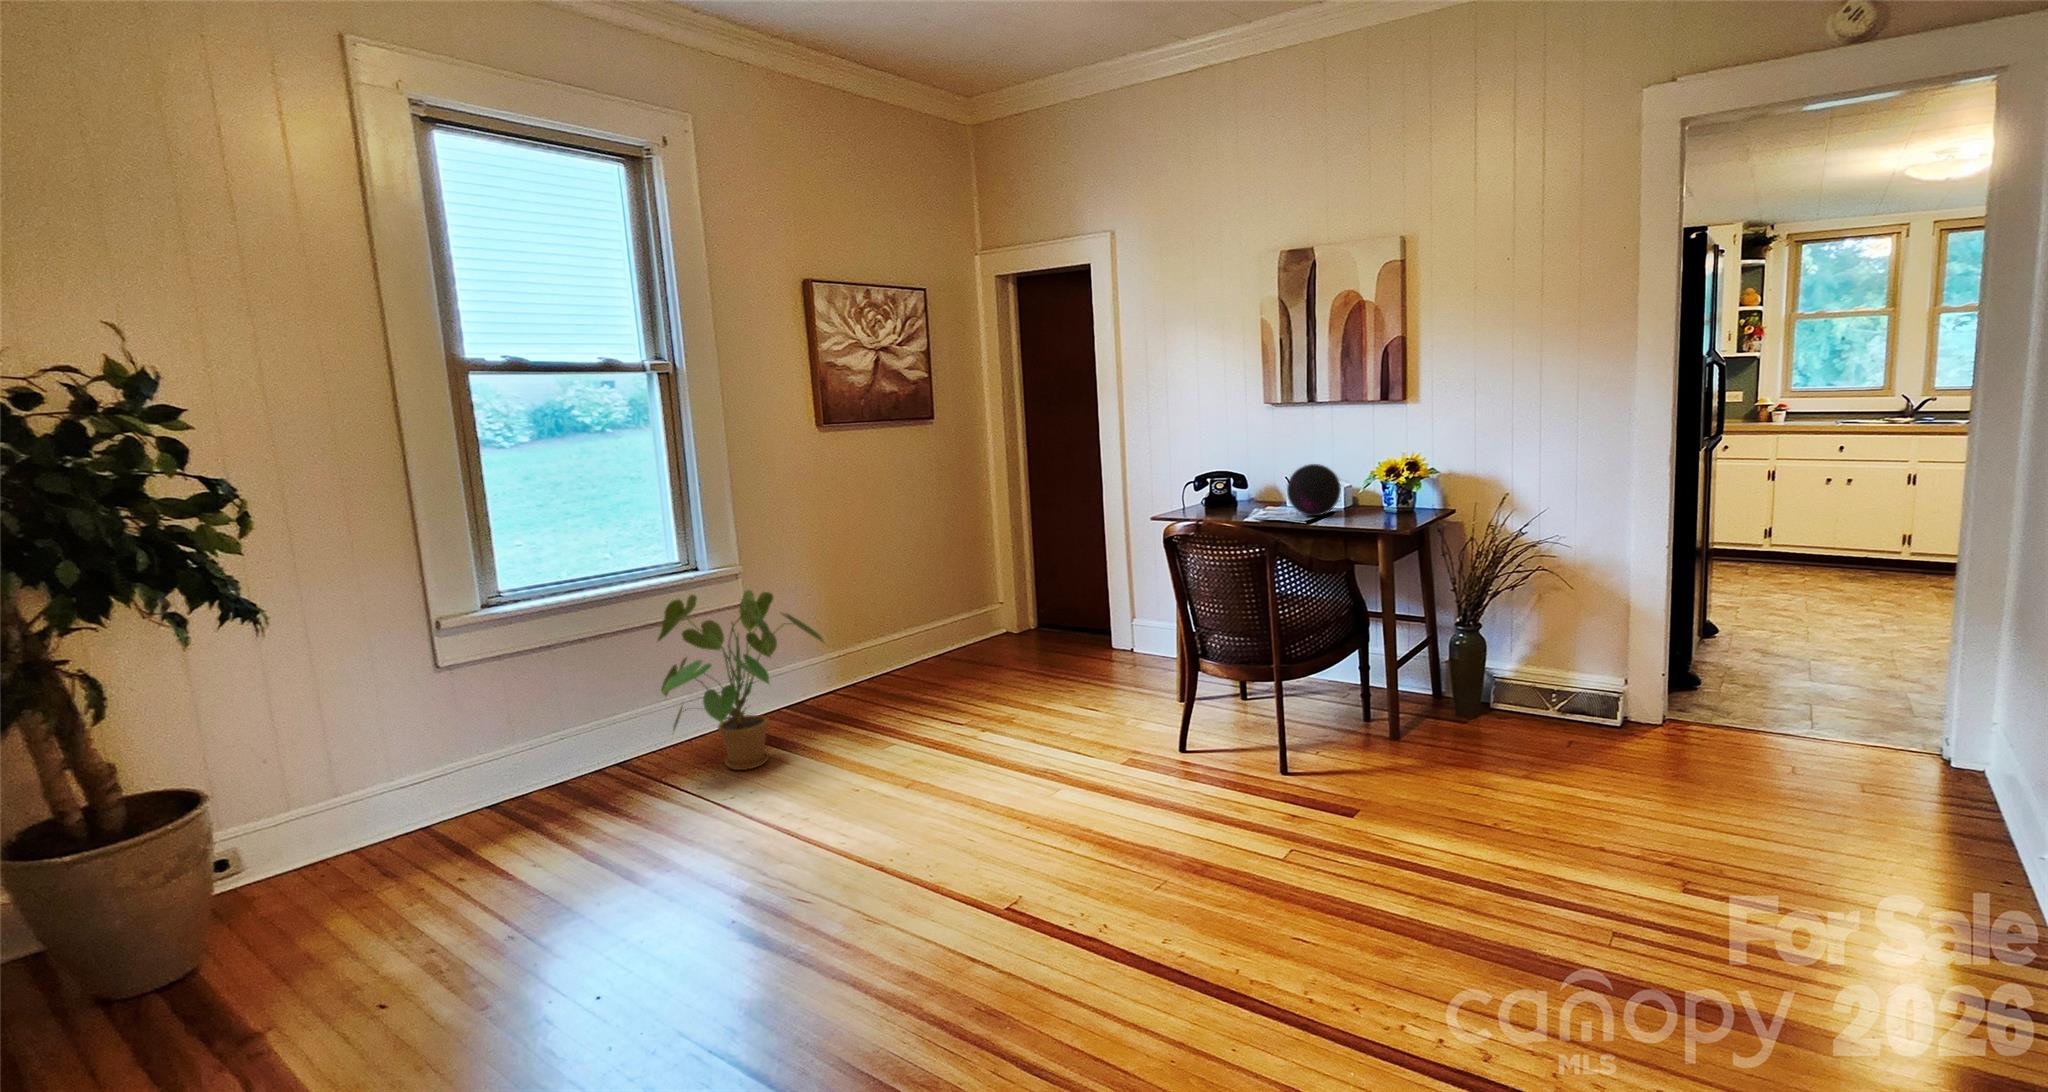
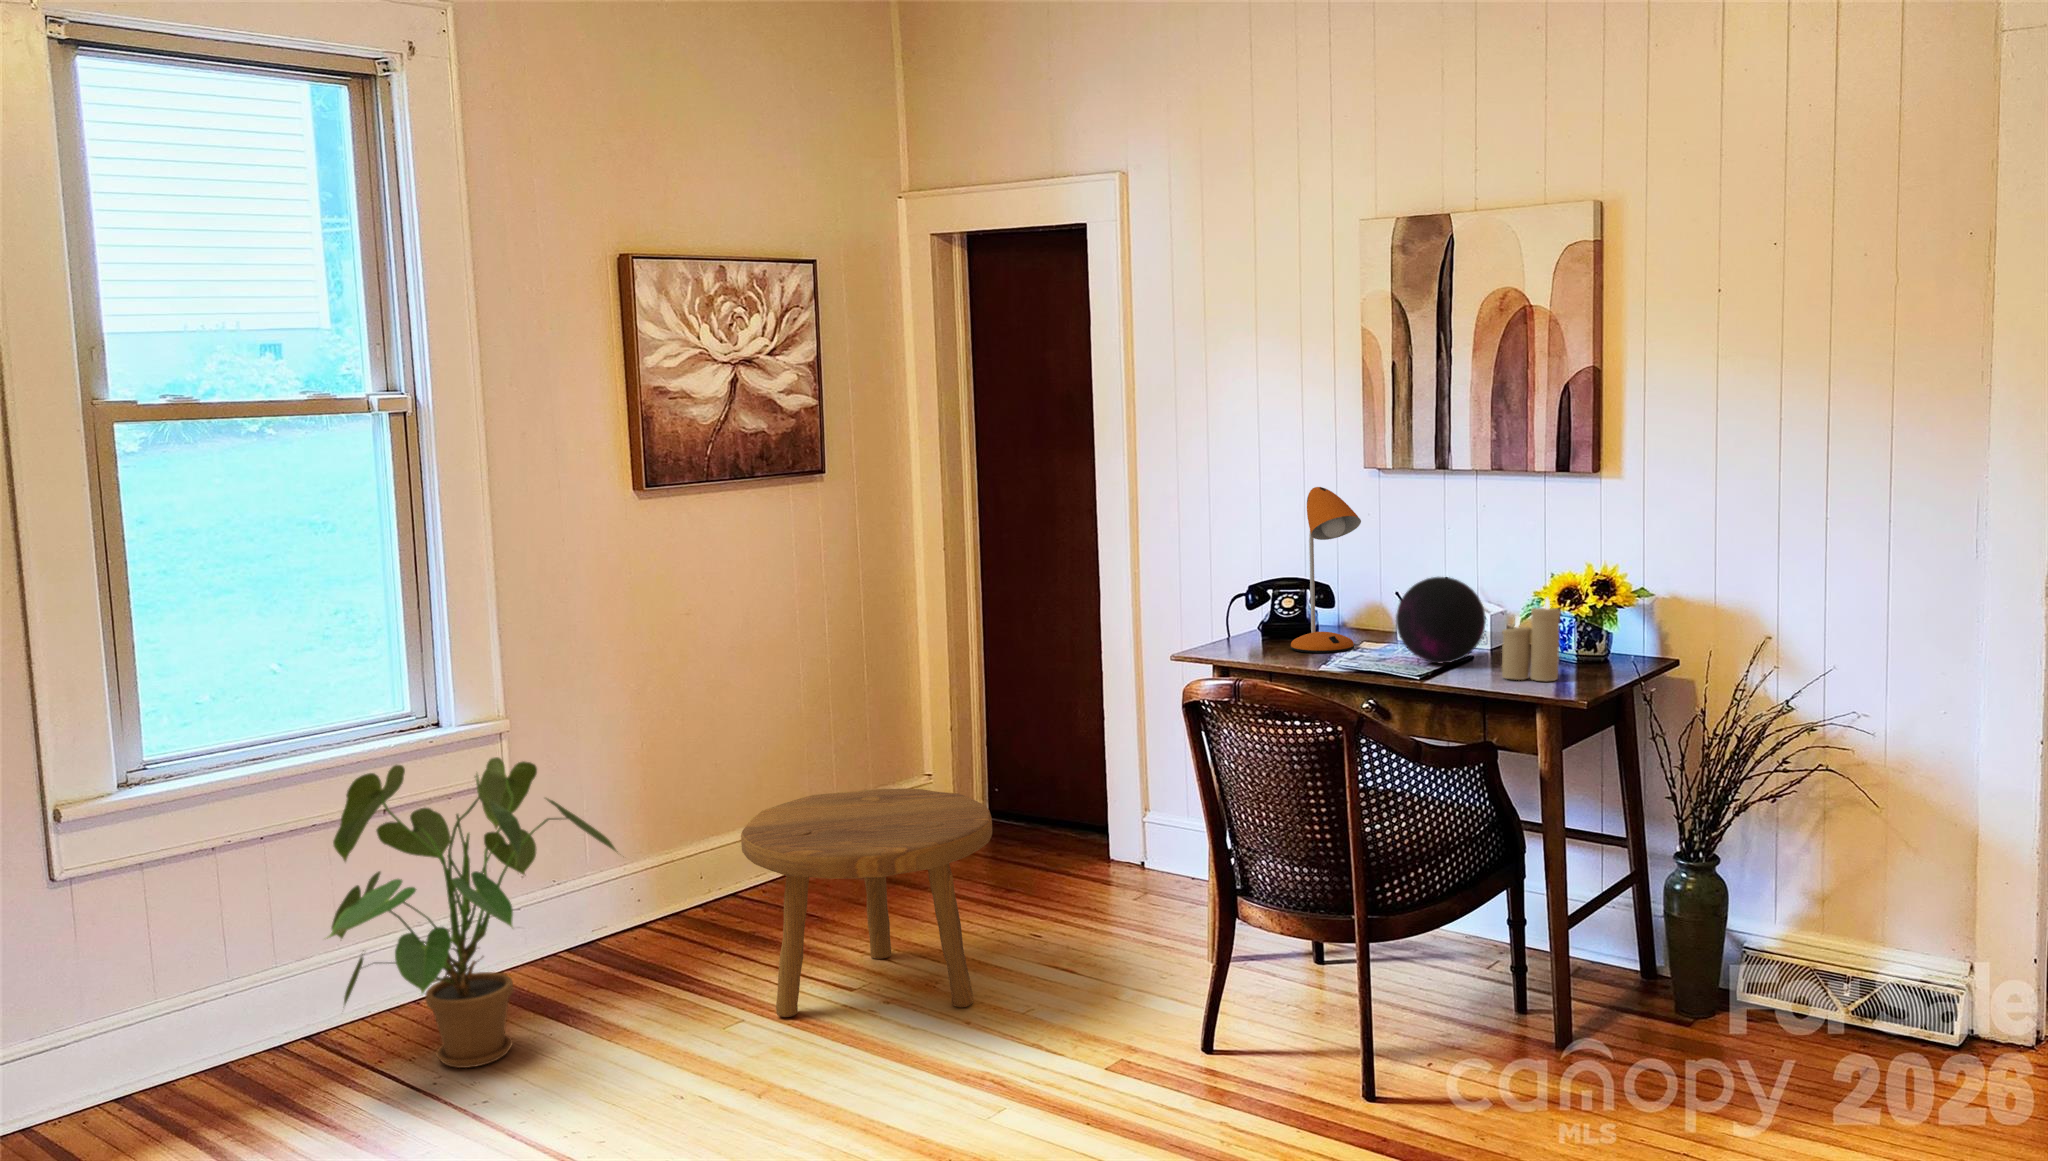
desk lamp: none [1222,414,1264,513] -> present [1291,487,1361,653]
candle: none [1352,472,1387,523] -> present [1502,598,1561,681]
footstool: none [898,603,1048,737] -> present [741,788,992,1017]

